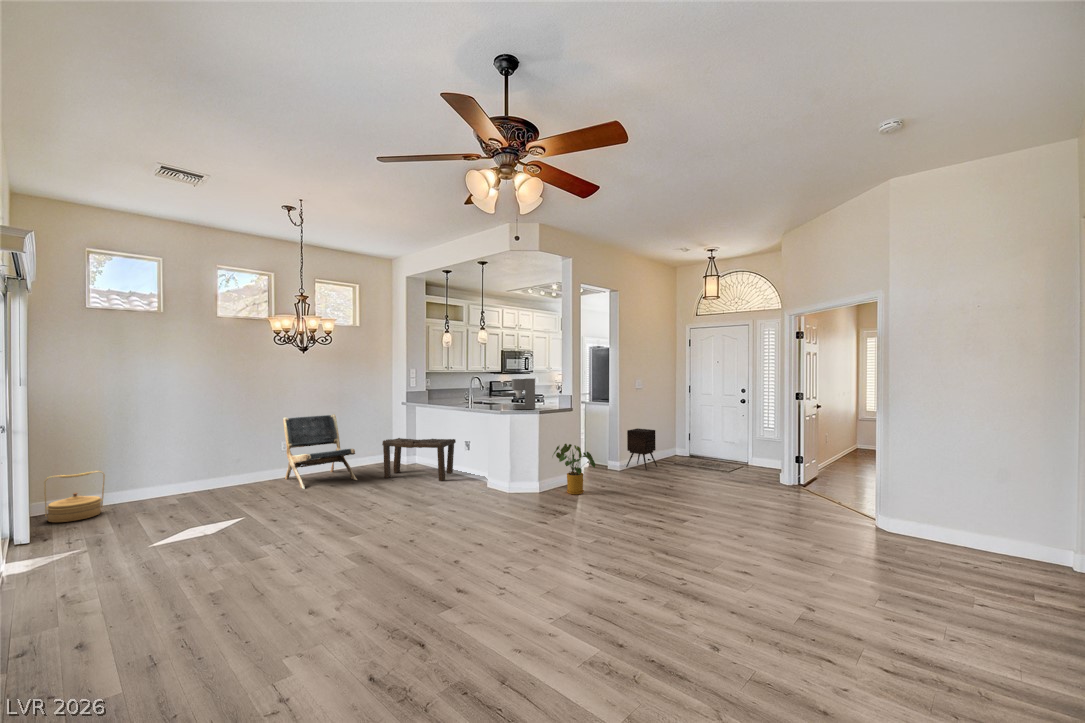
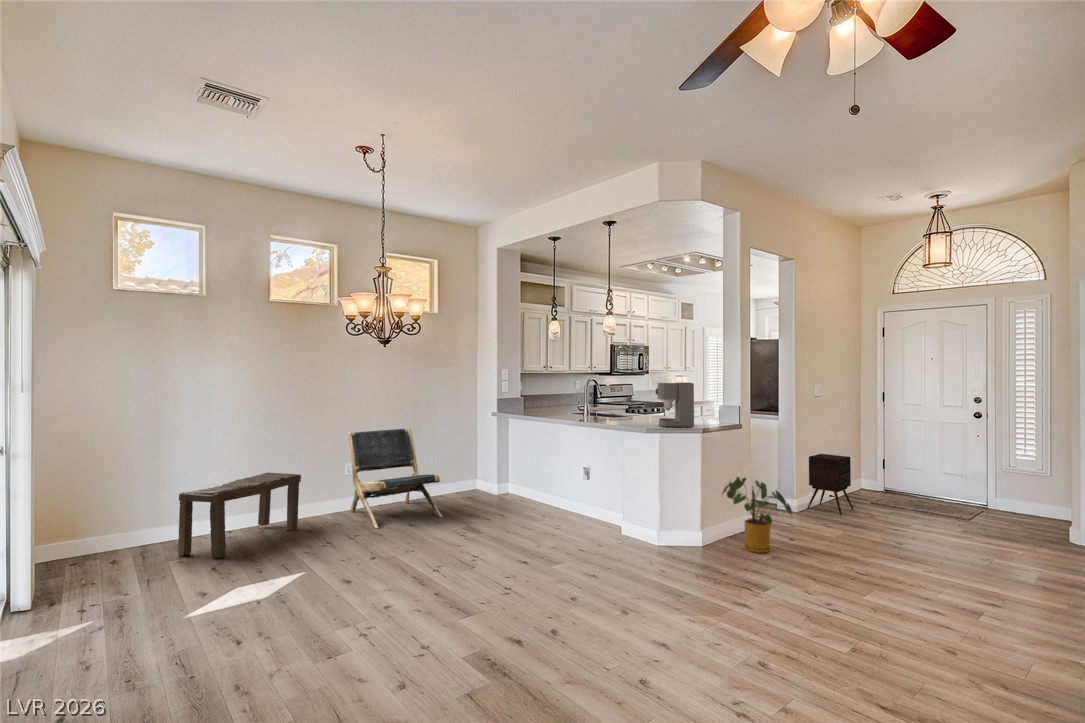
bench: present [382,438,456,481] -> present [178,473,301,558]
woven basket: present [44,471,105,522] -> none [62,501,135,569]

